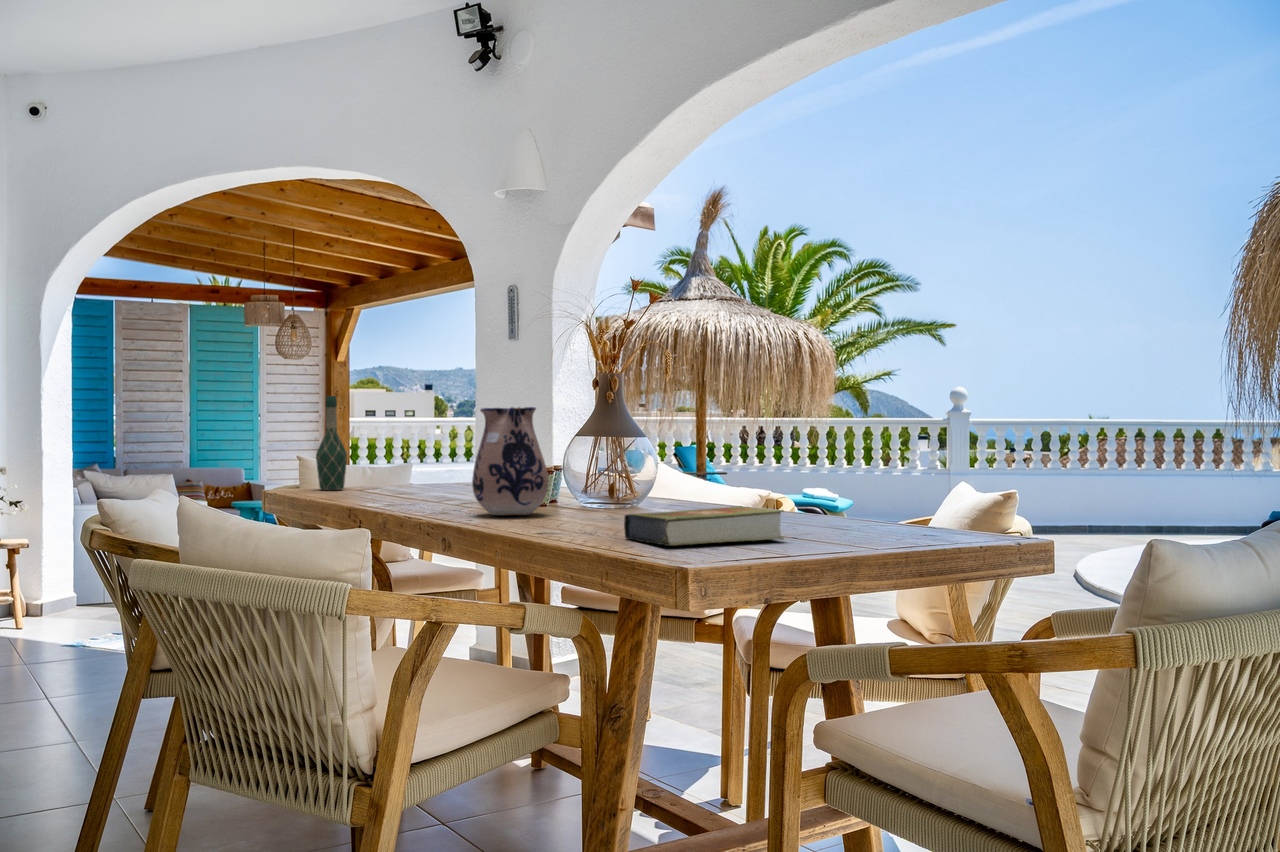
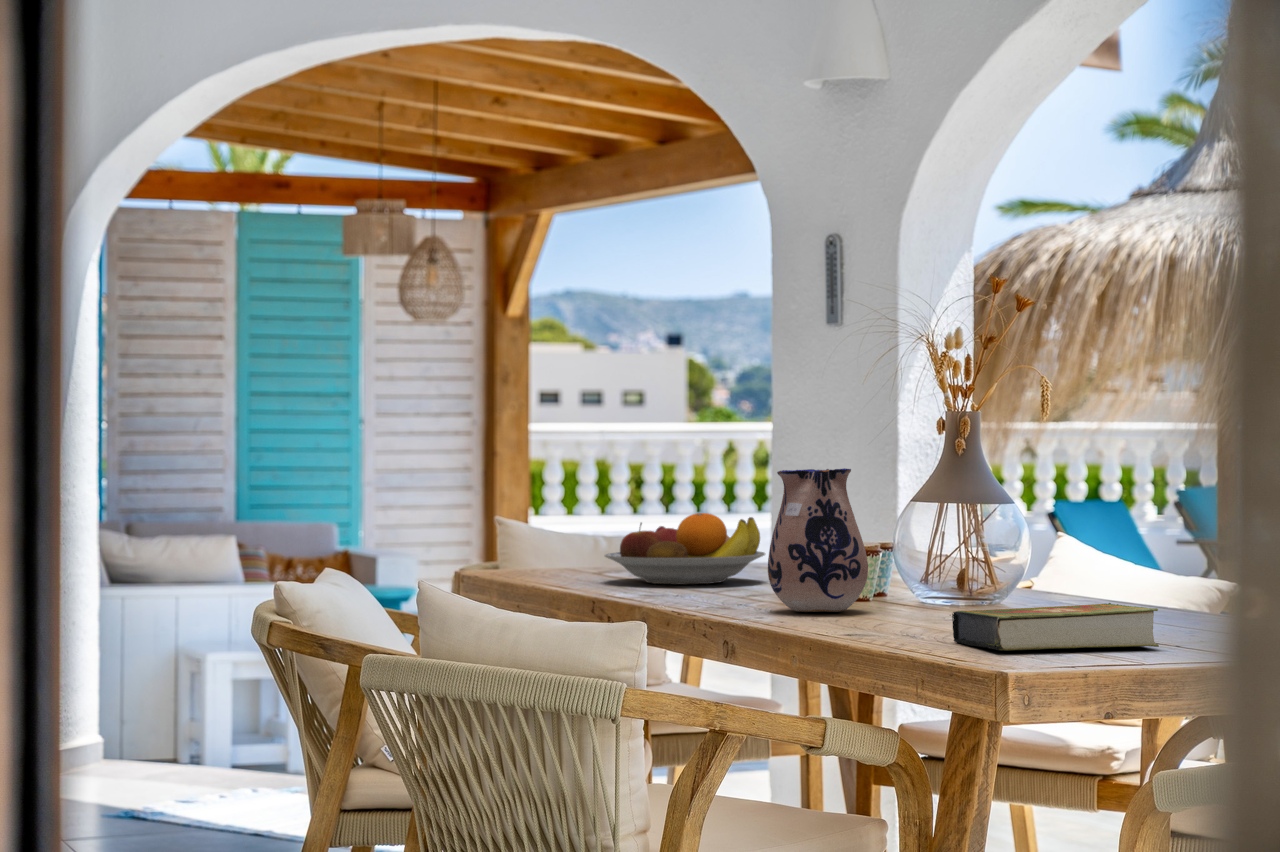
wine bottle: present [316,396,347,490] -> none [561,445,603,575]
fruit bowl: none [347,444,467,496] -> present [605,513,765,584]

